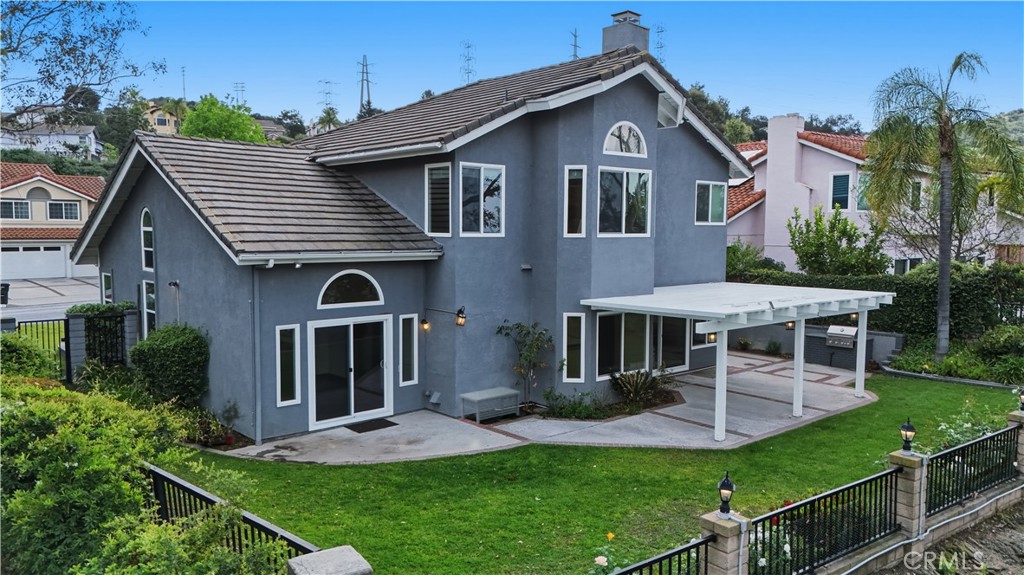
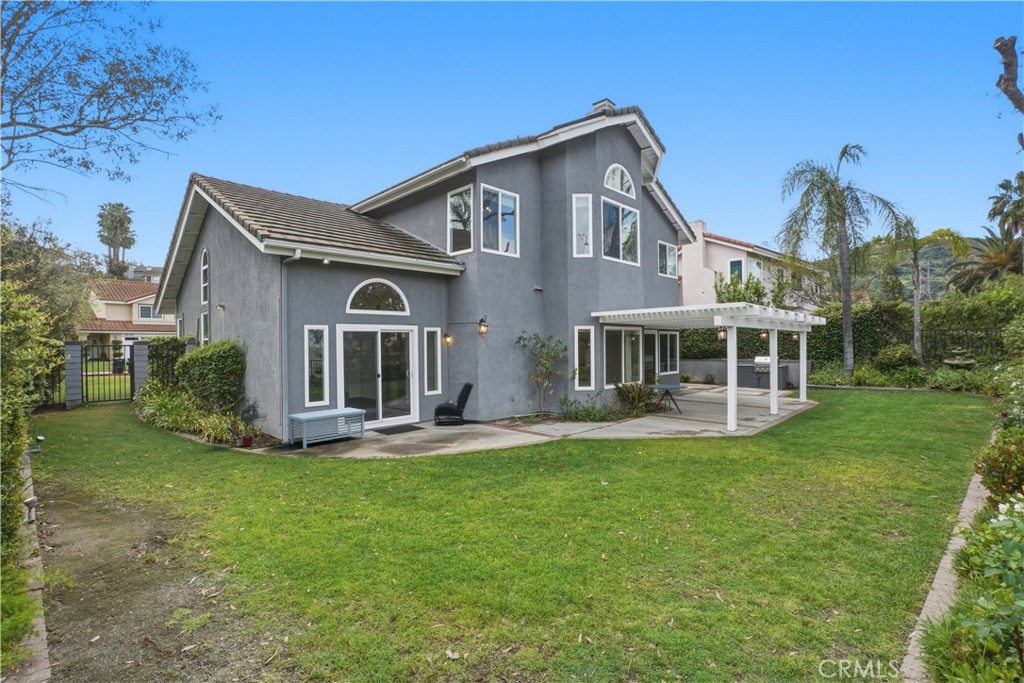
lounge chair: none [408,374,451,421] -> present [434,382,473,426]
round table: none [648,375,692,411] -> present [647,385,688,414]
storage bench: present [459,387,521,424] -> present [287,408,366,448]

